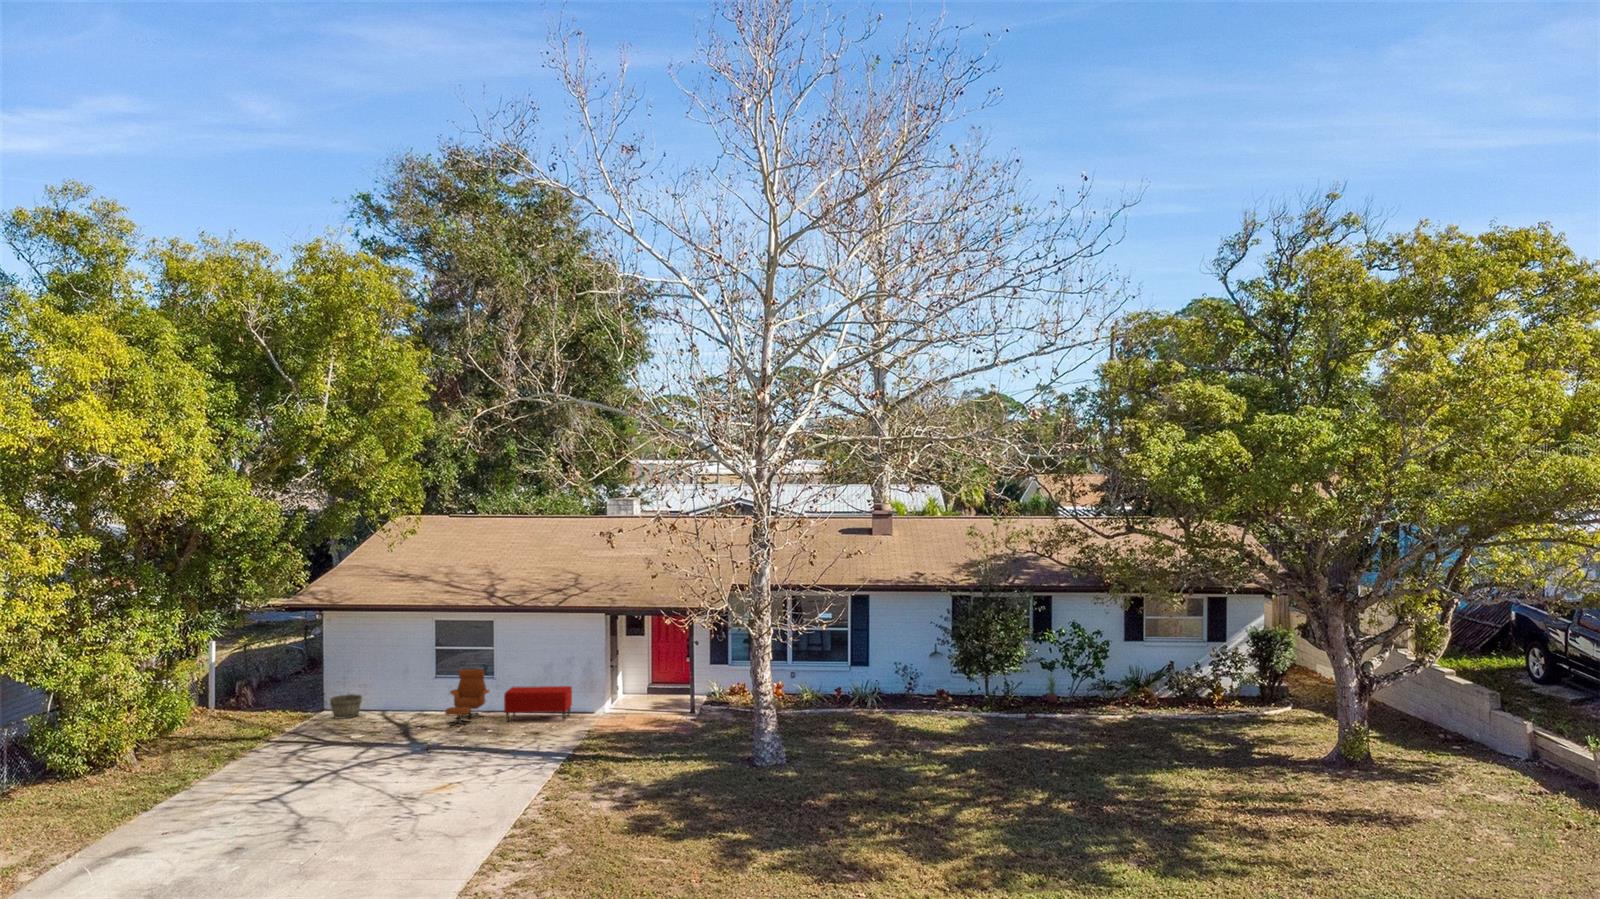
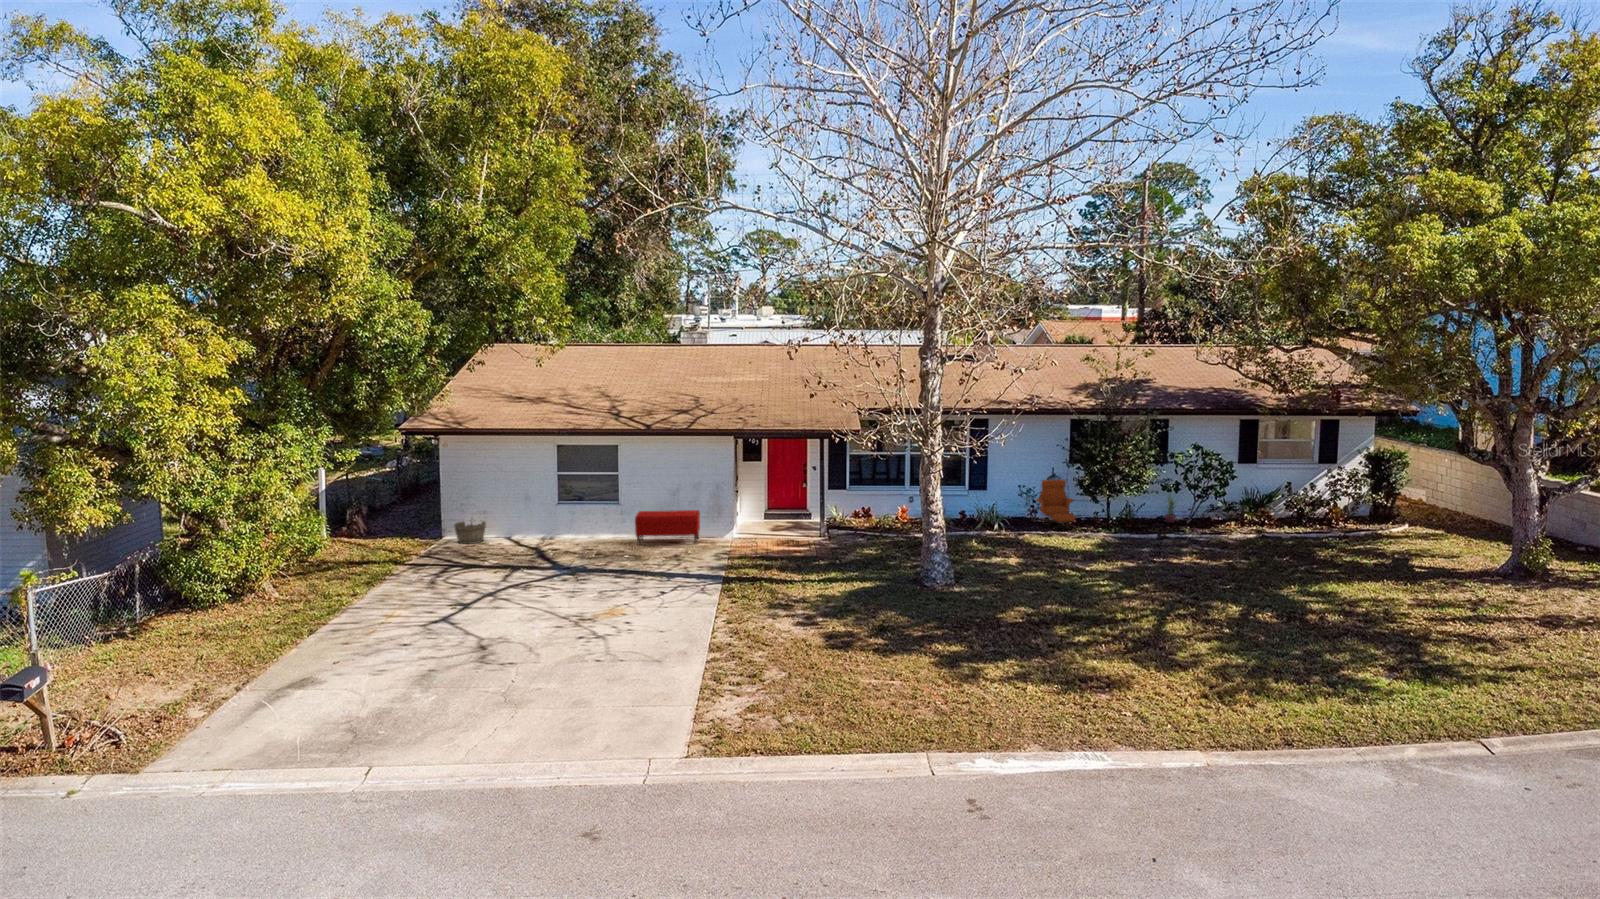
lounge chair: present [445,669,489,726] -> present [1036,479,1075,531]

